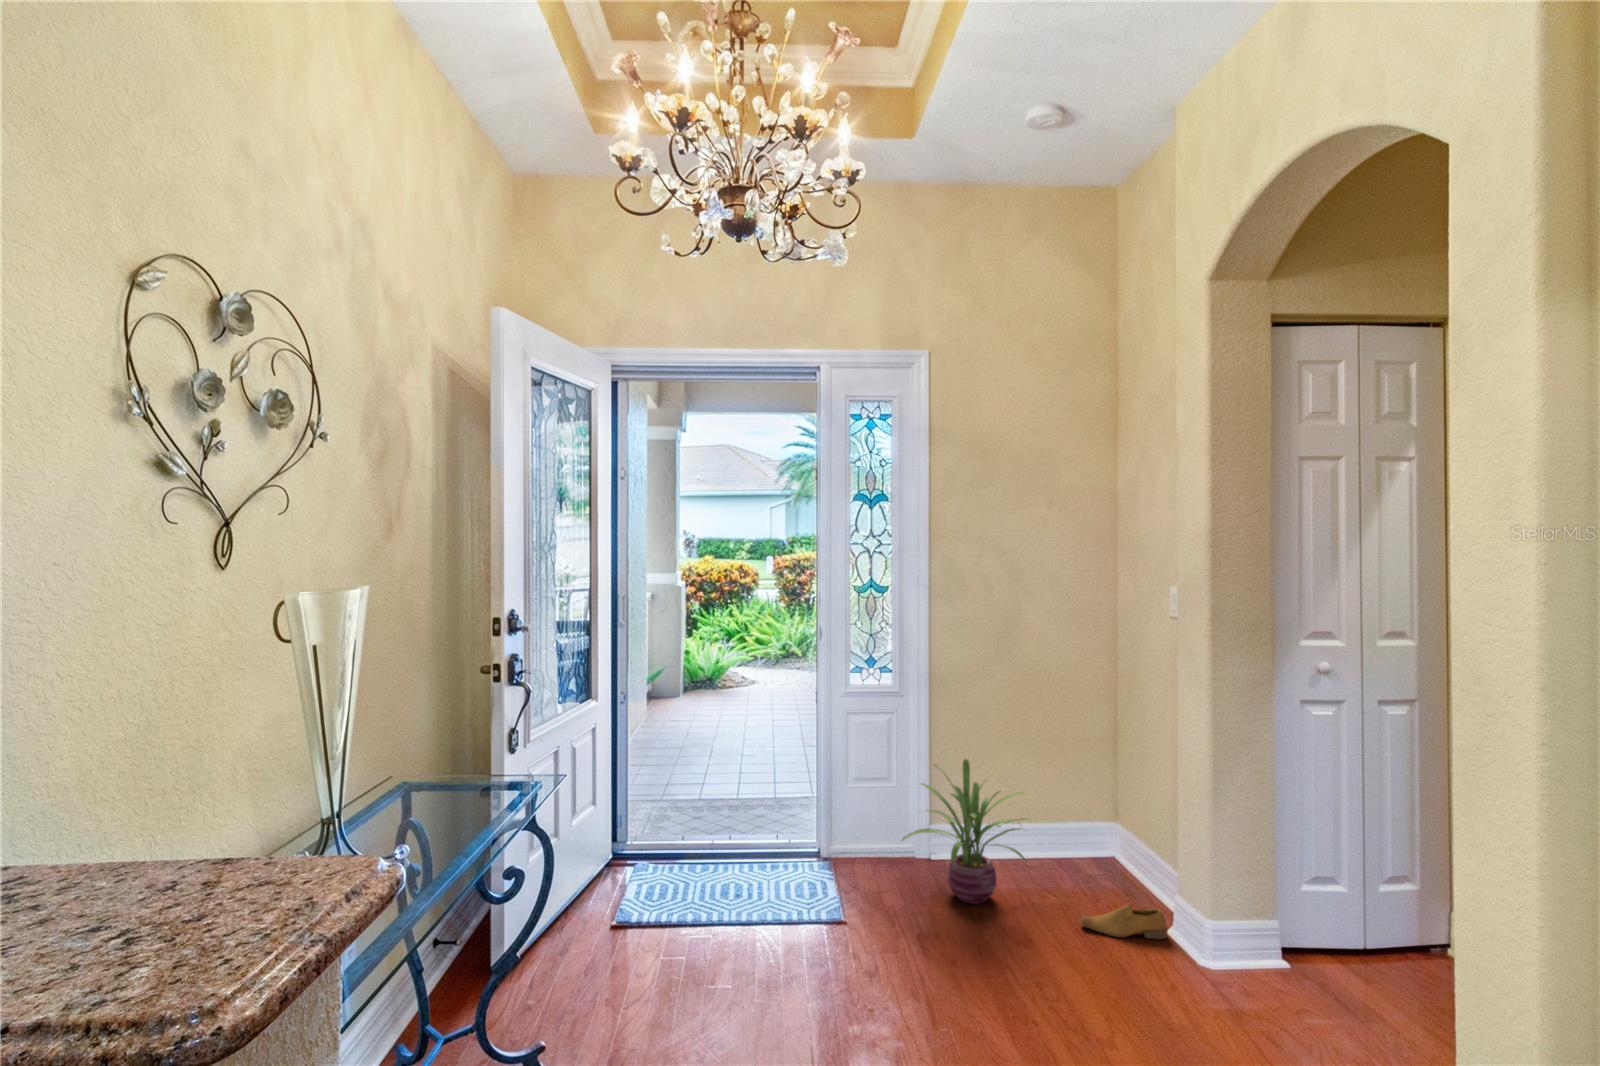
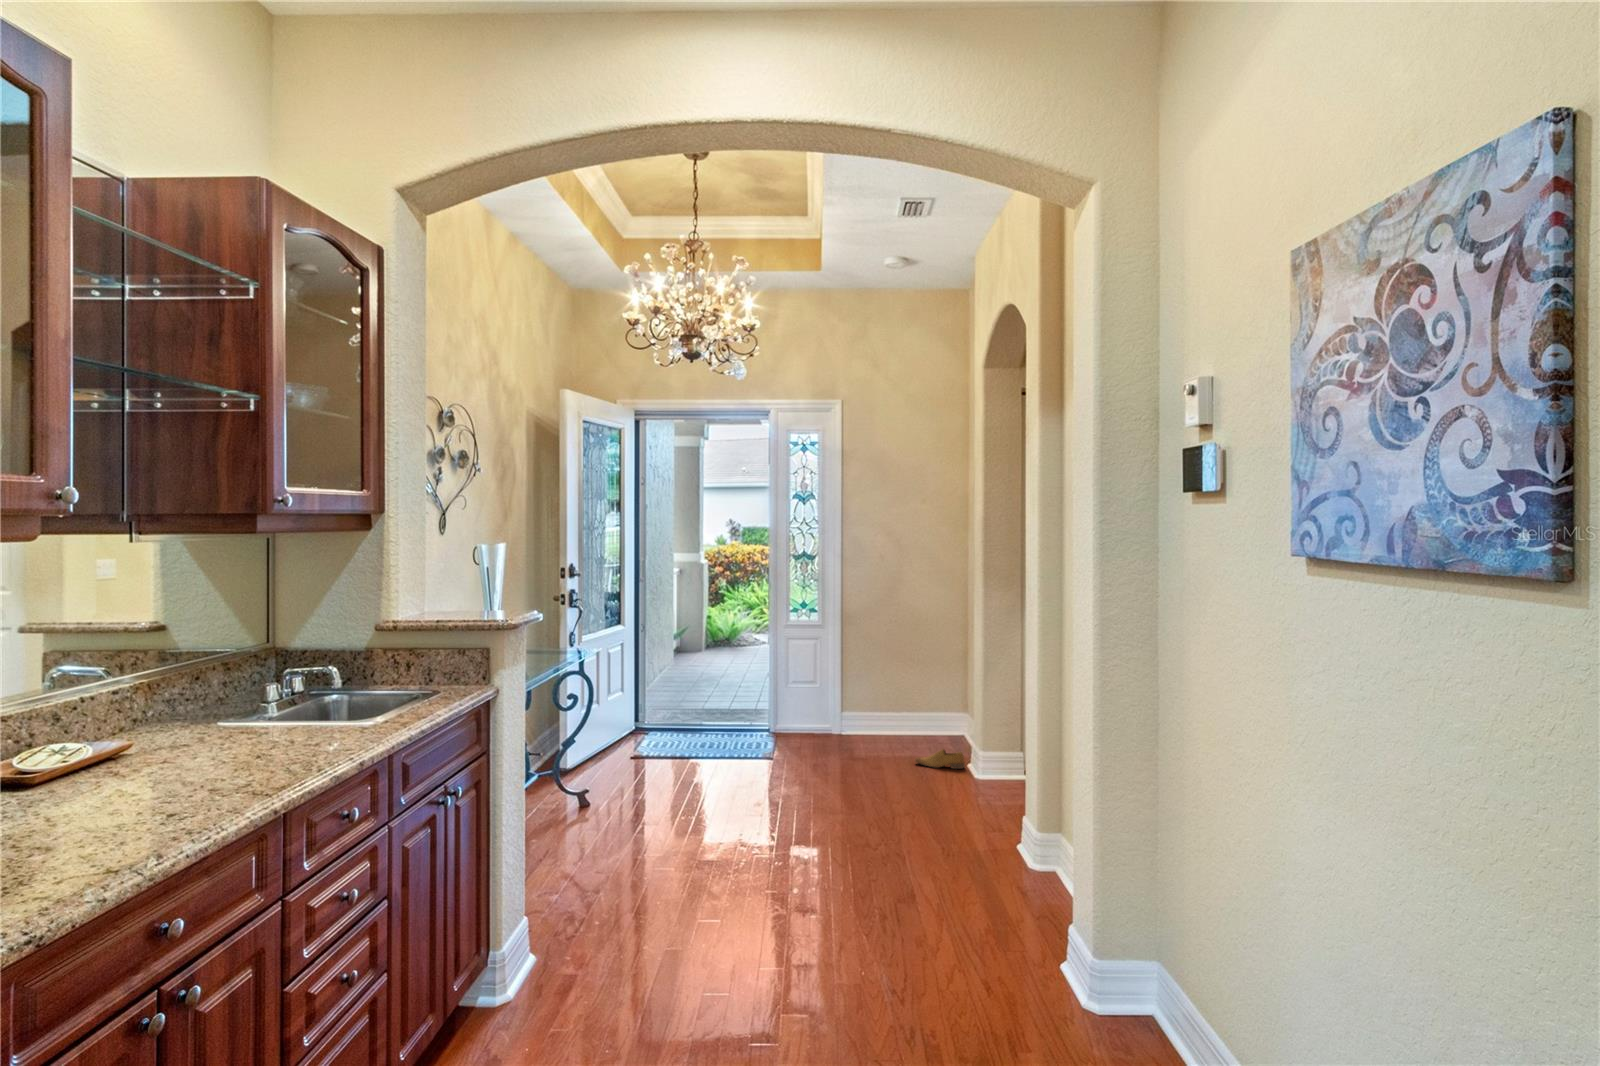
decorative plant: present [902,759,1028,904] -> none [809,666,899,754]

